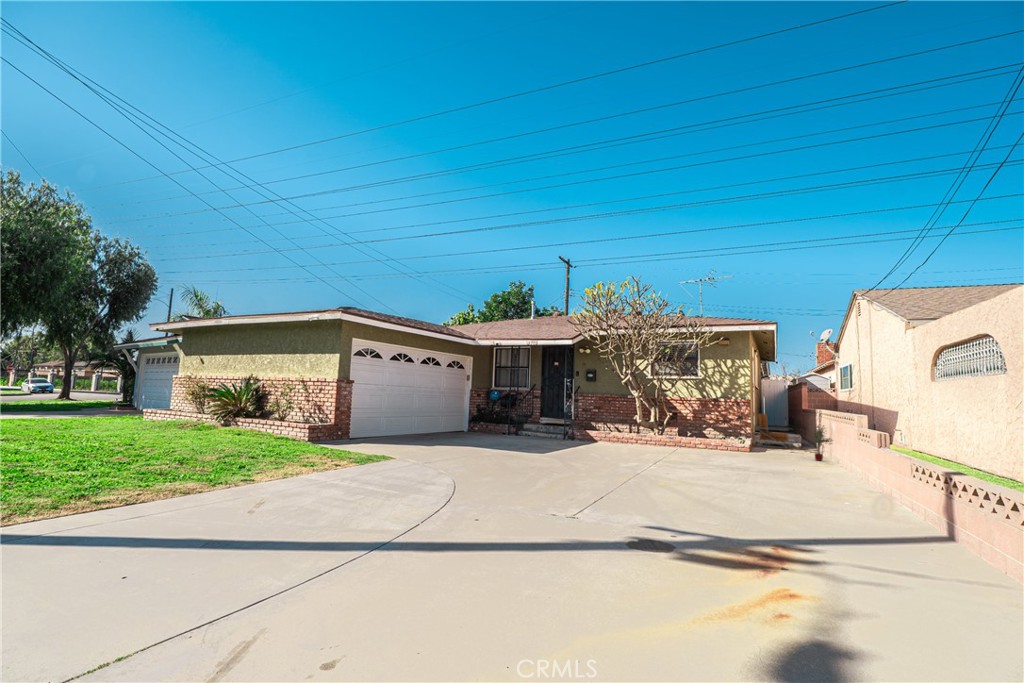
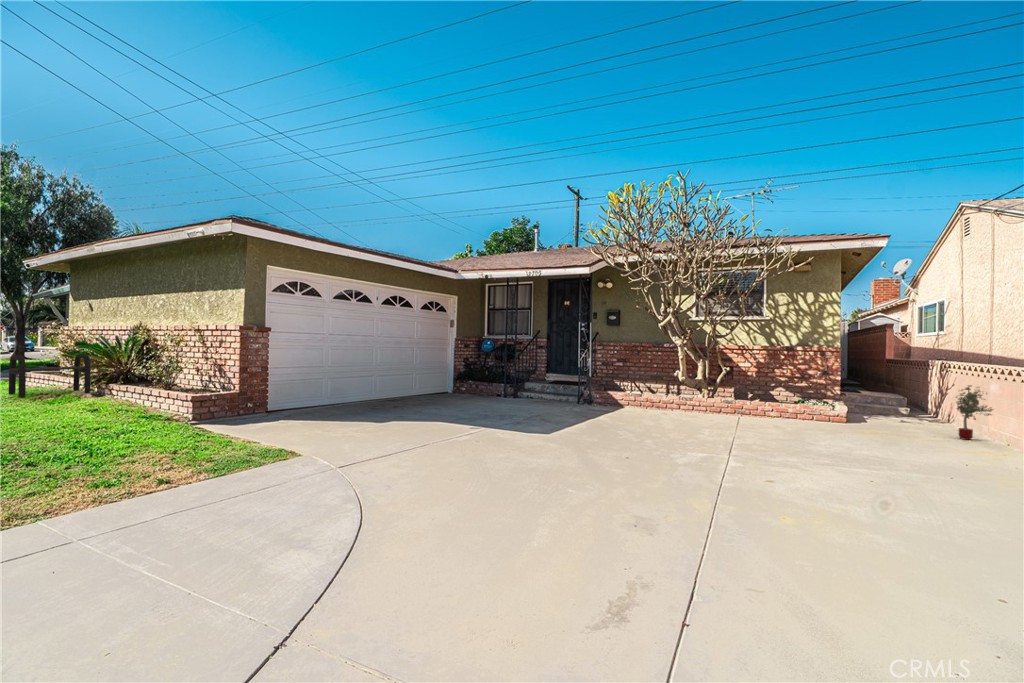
bench: none [171,397,223,426] -> present [8,354,91,397]
lounge chair: present [756,413,789,448] -> none [843,366,895,416]

